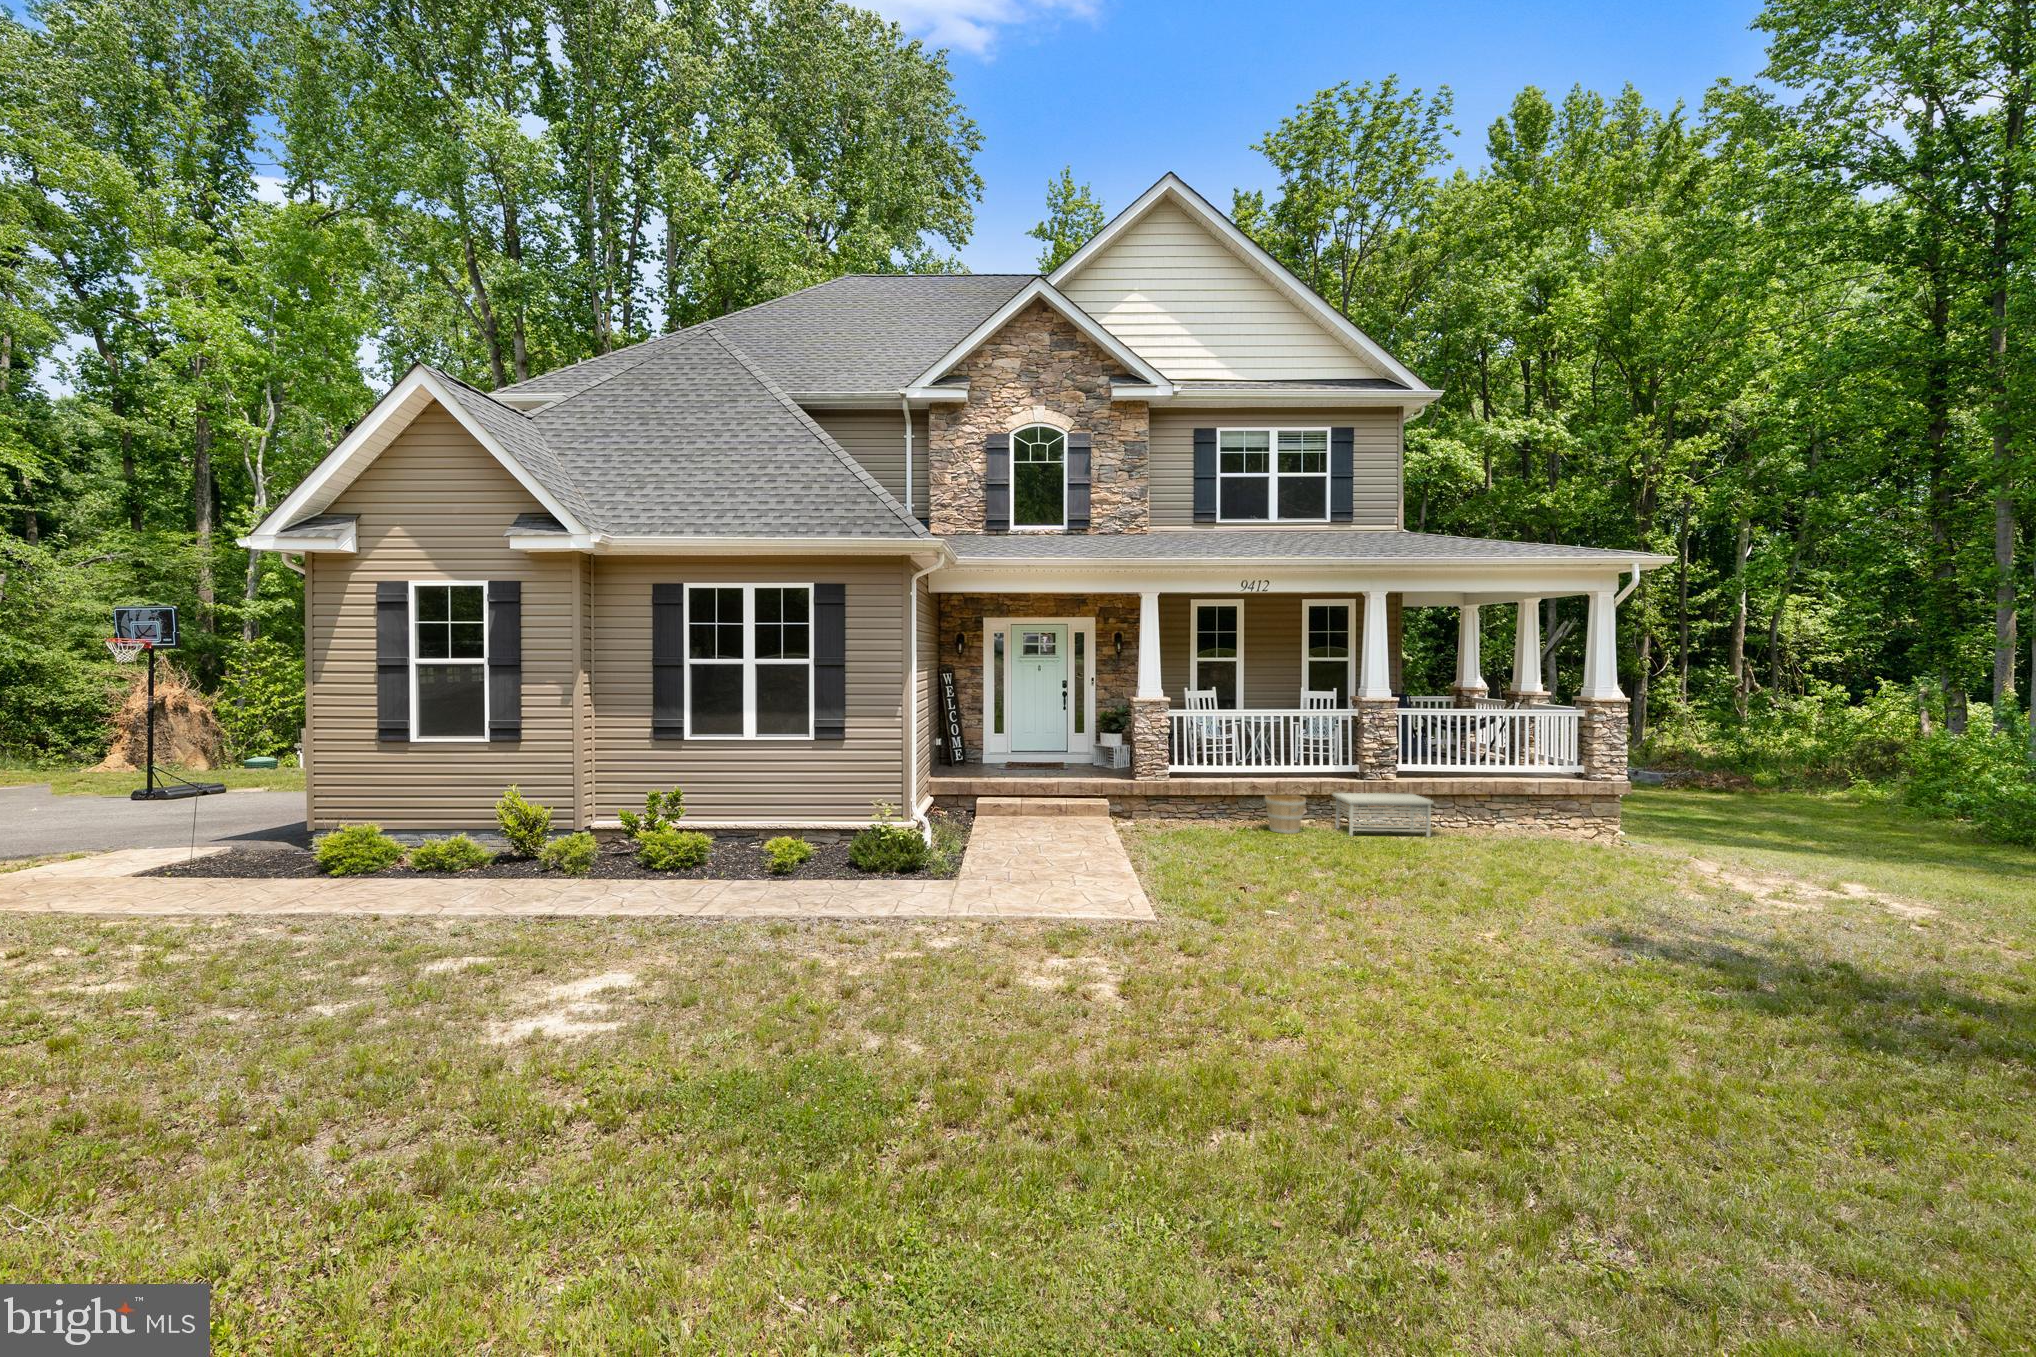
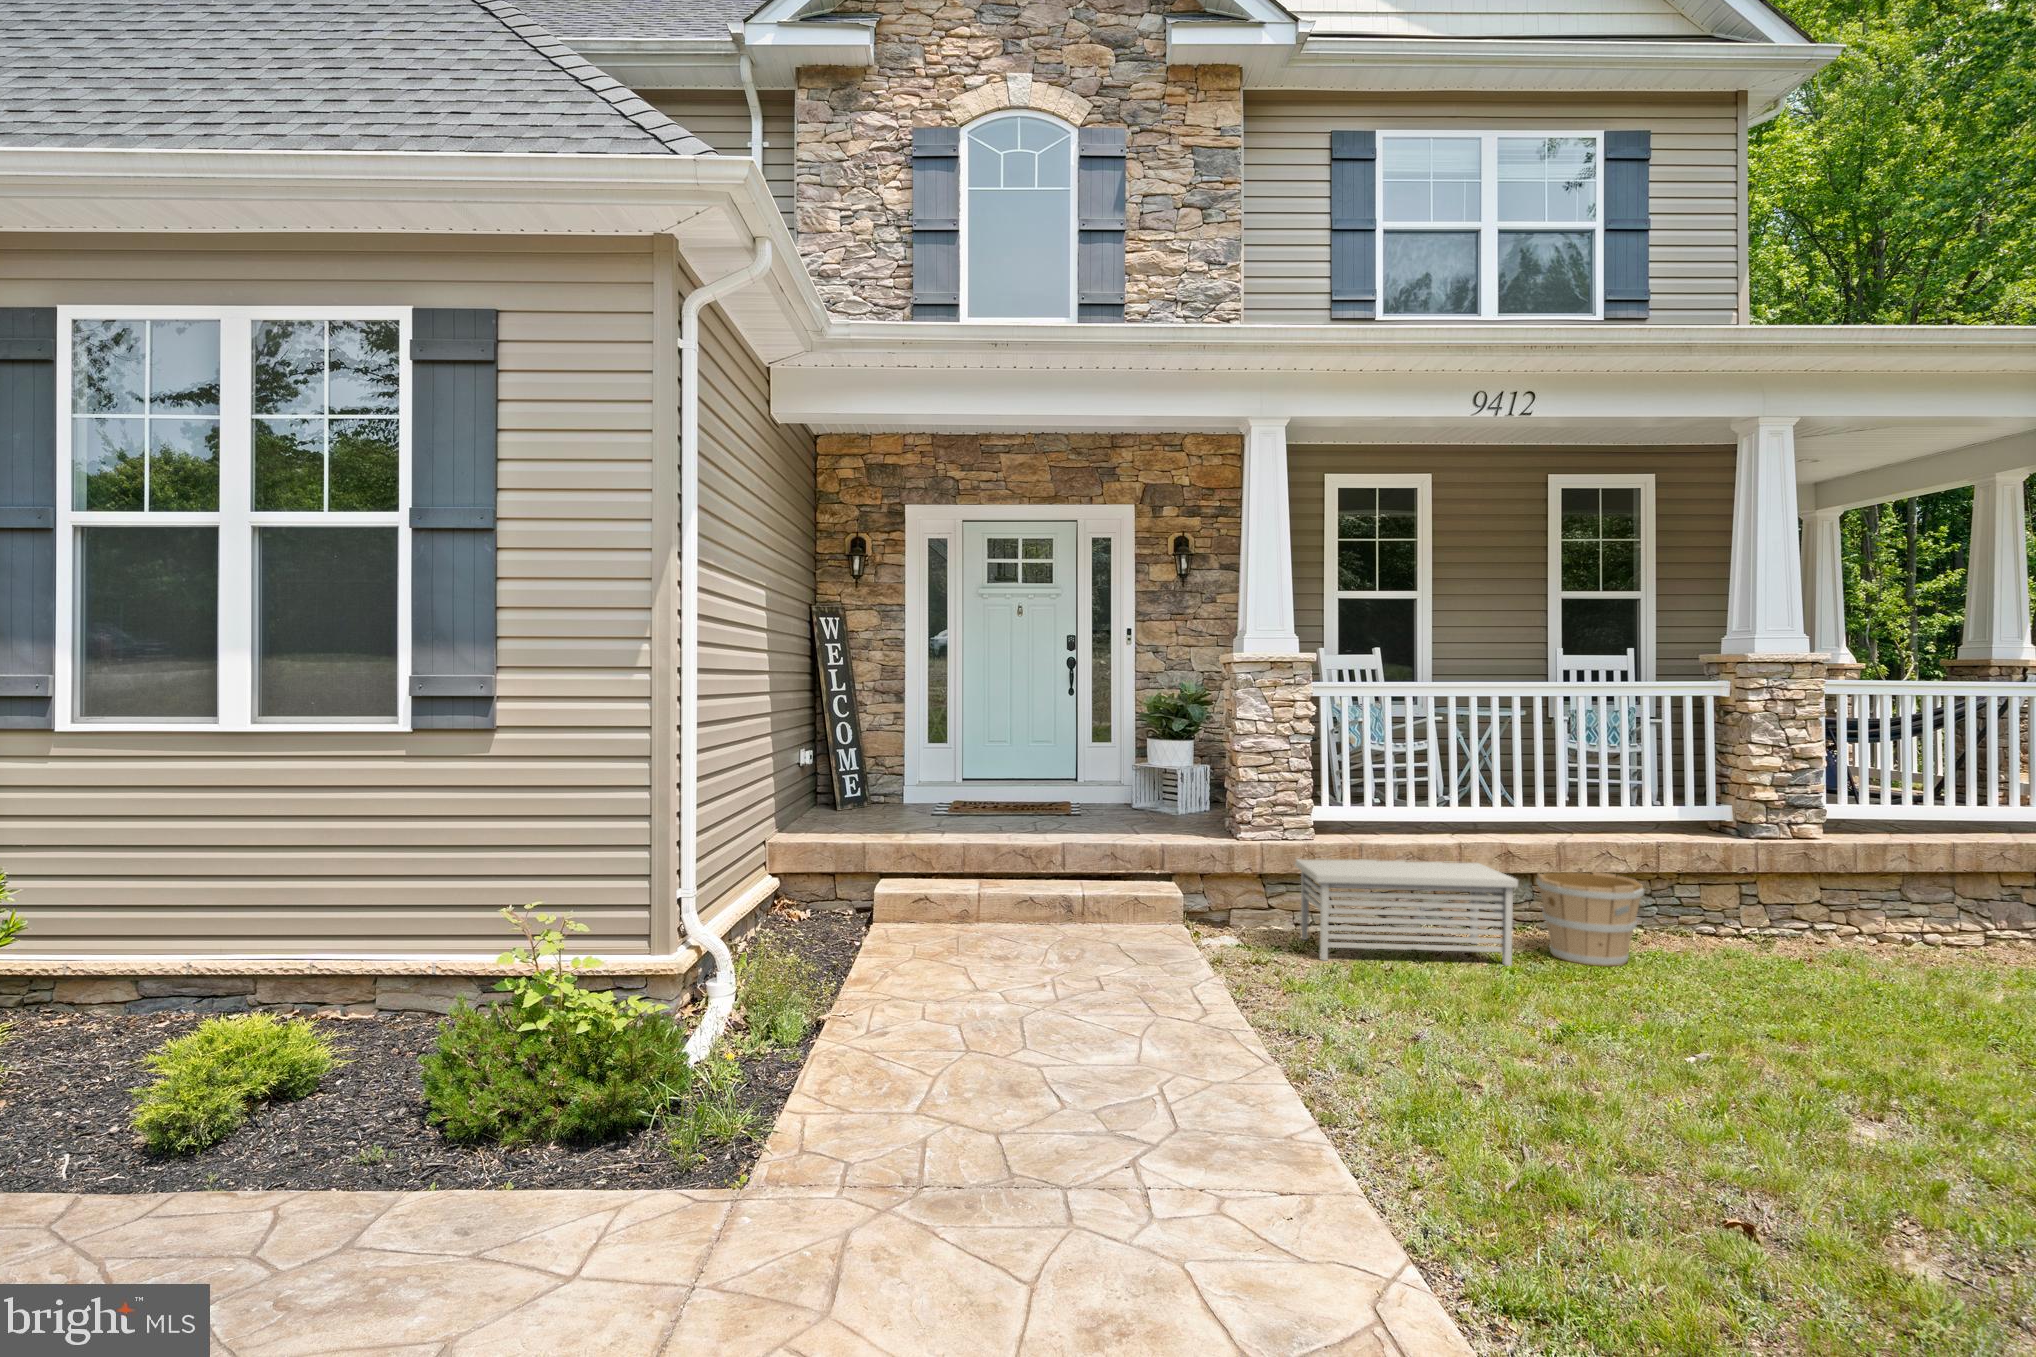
storage bench: present [1333,793,1433,837] -> present [1295,858,1518,966]

